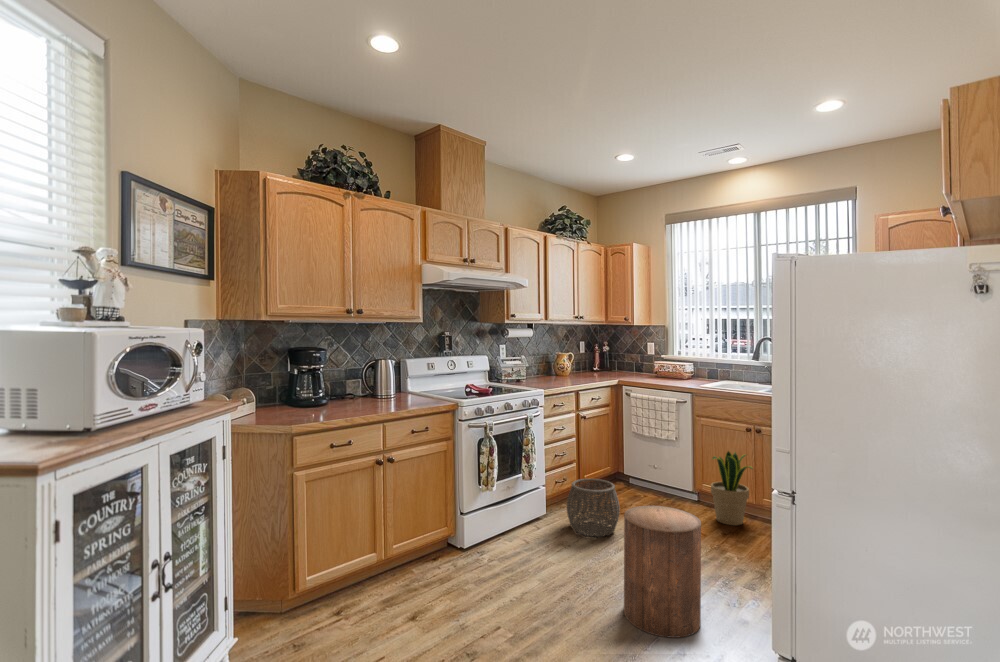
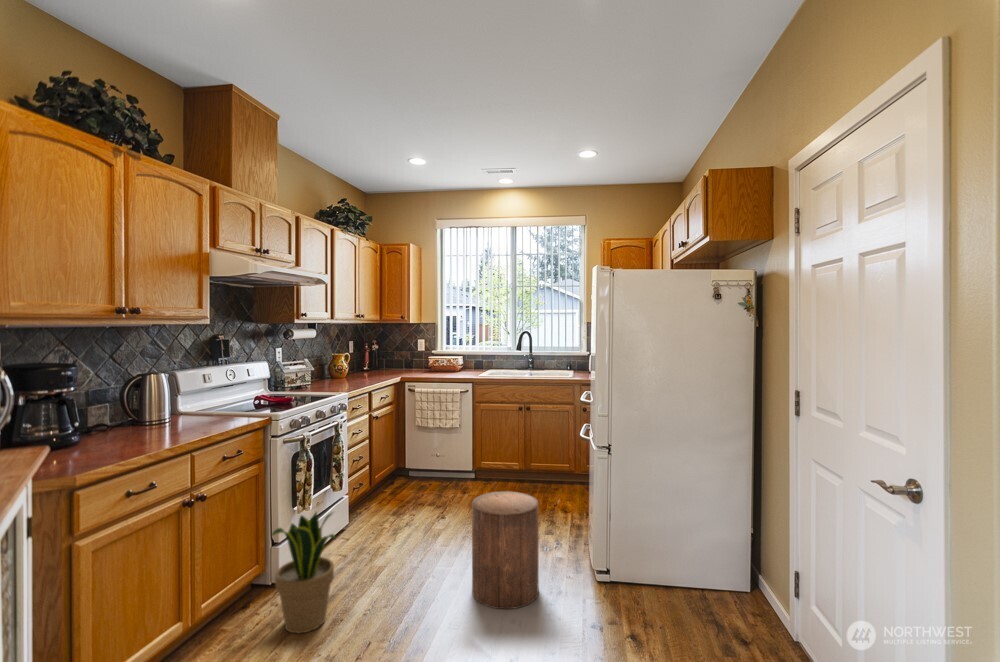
potted plant: present [711,451,753,525] -> present [271,512,335,633]
woven basket: present [566,479,620,537] -> none [377,477,430,536]

